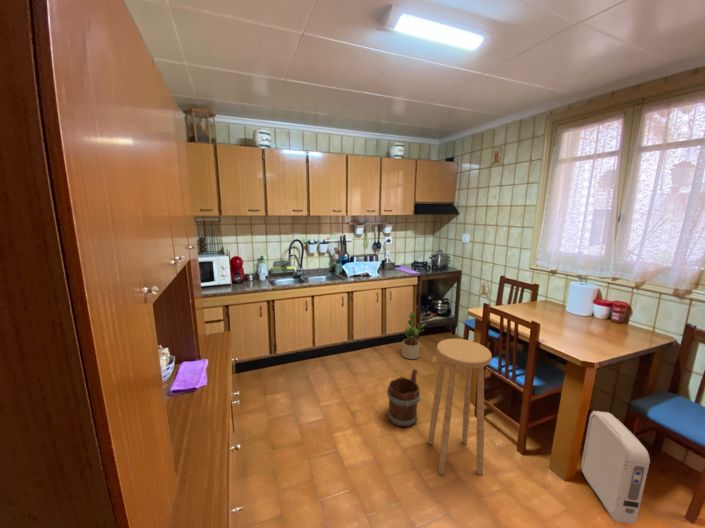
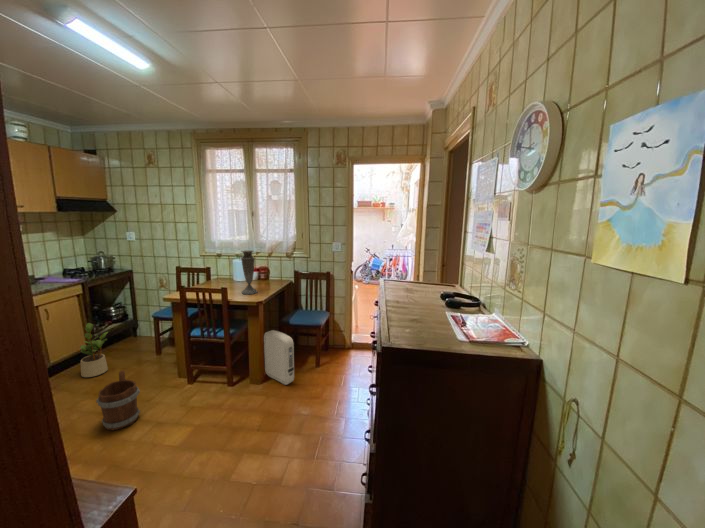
vase: none [567,275,602,343] -> present [241,250,257,294]
stool: present [428,339,492,475] -> none [155,315,213,431]

